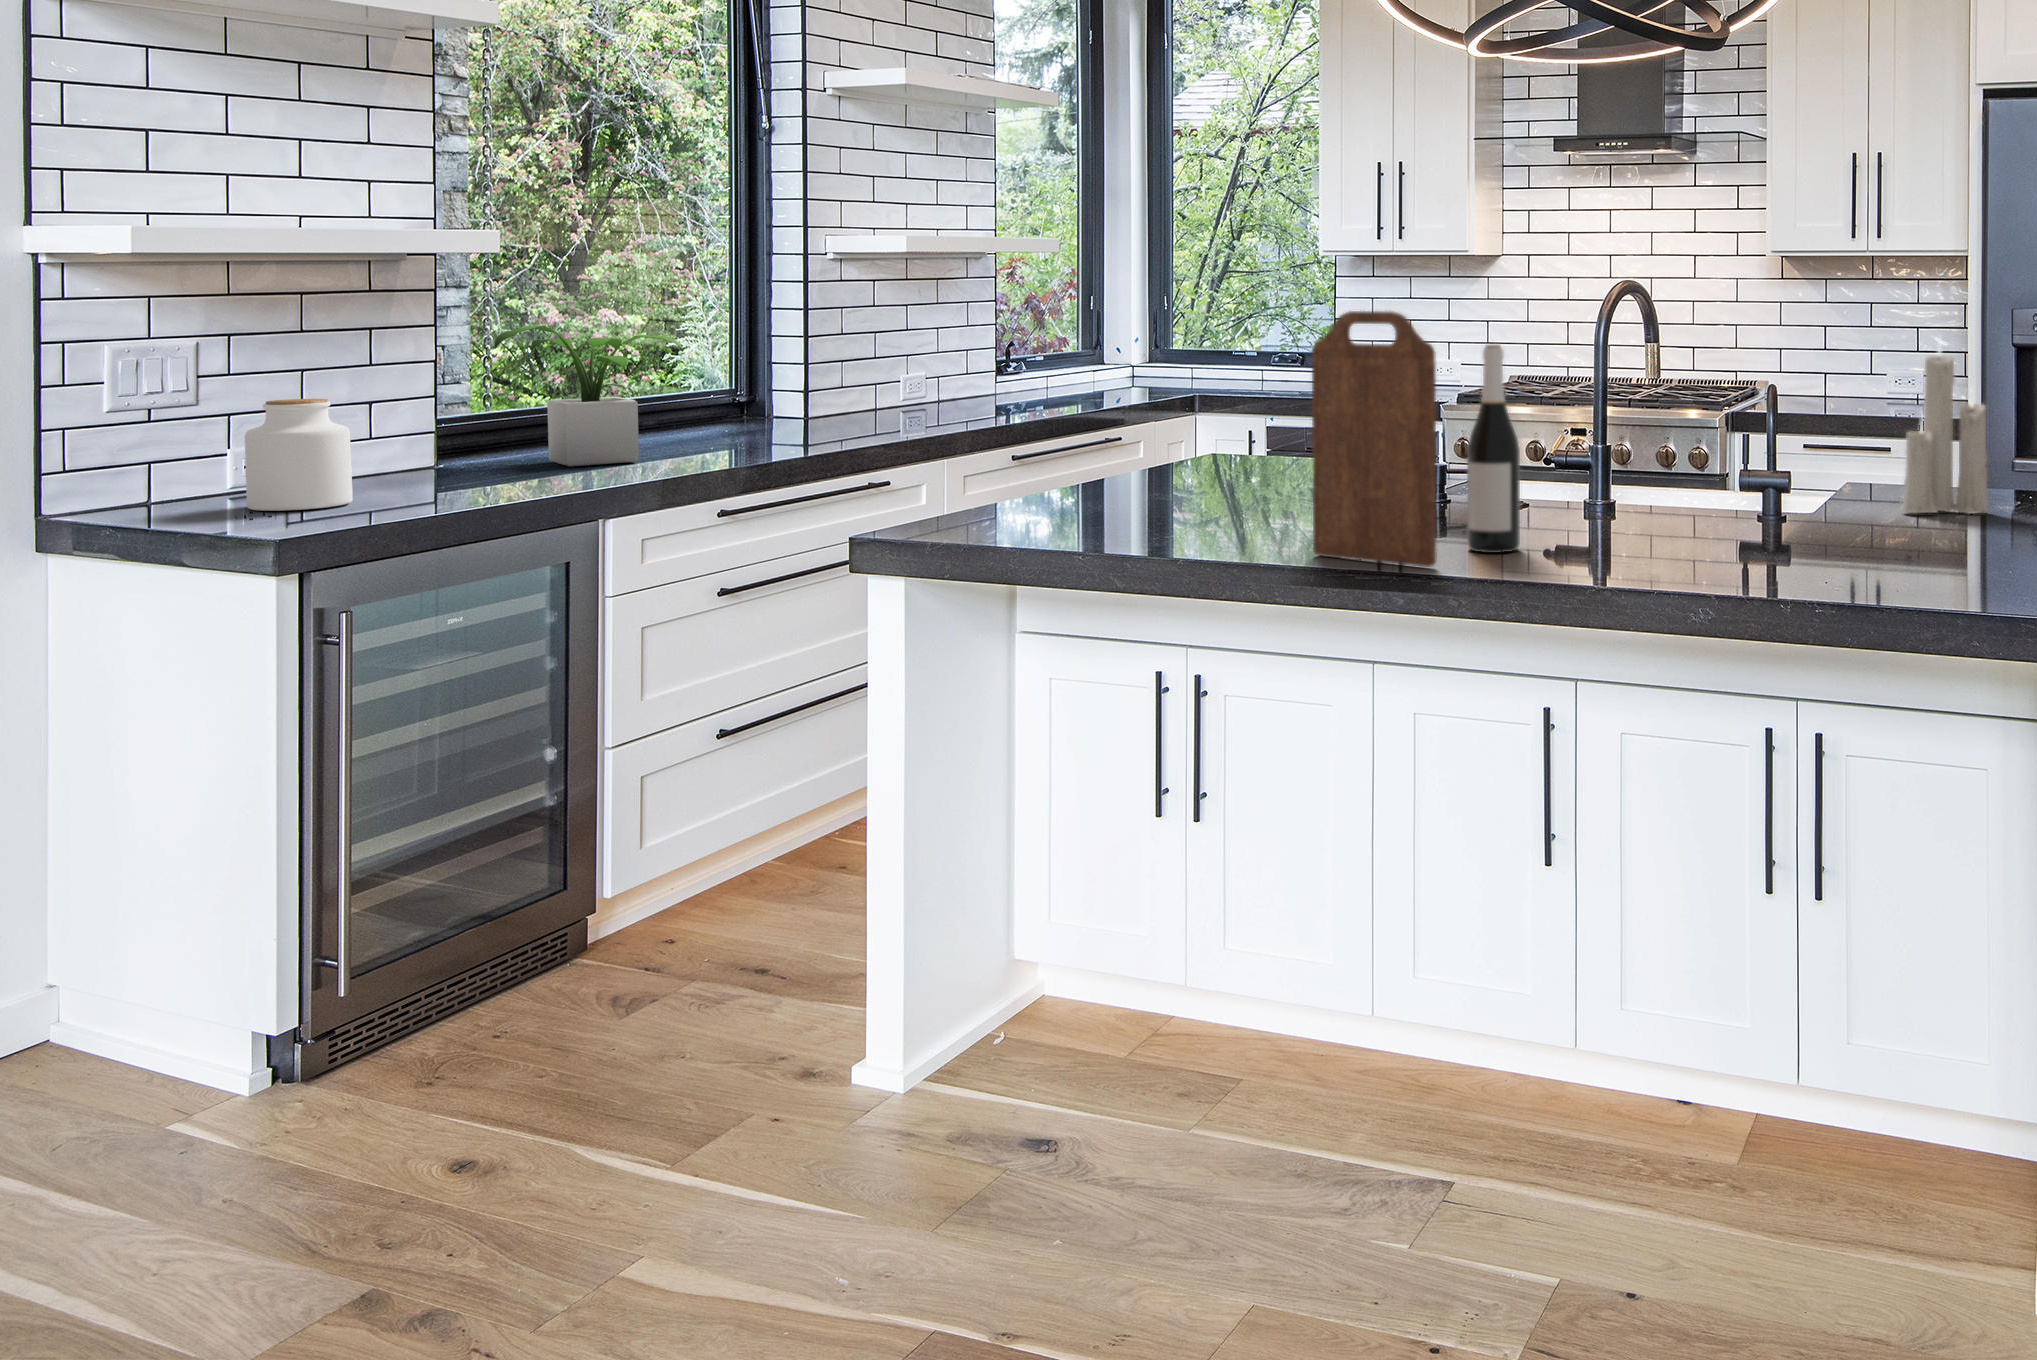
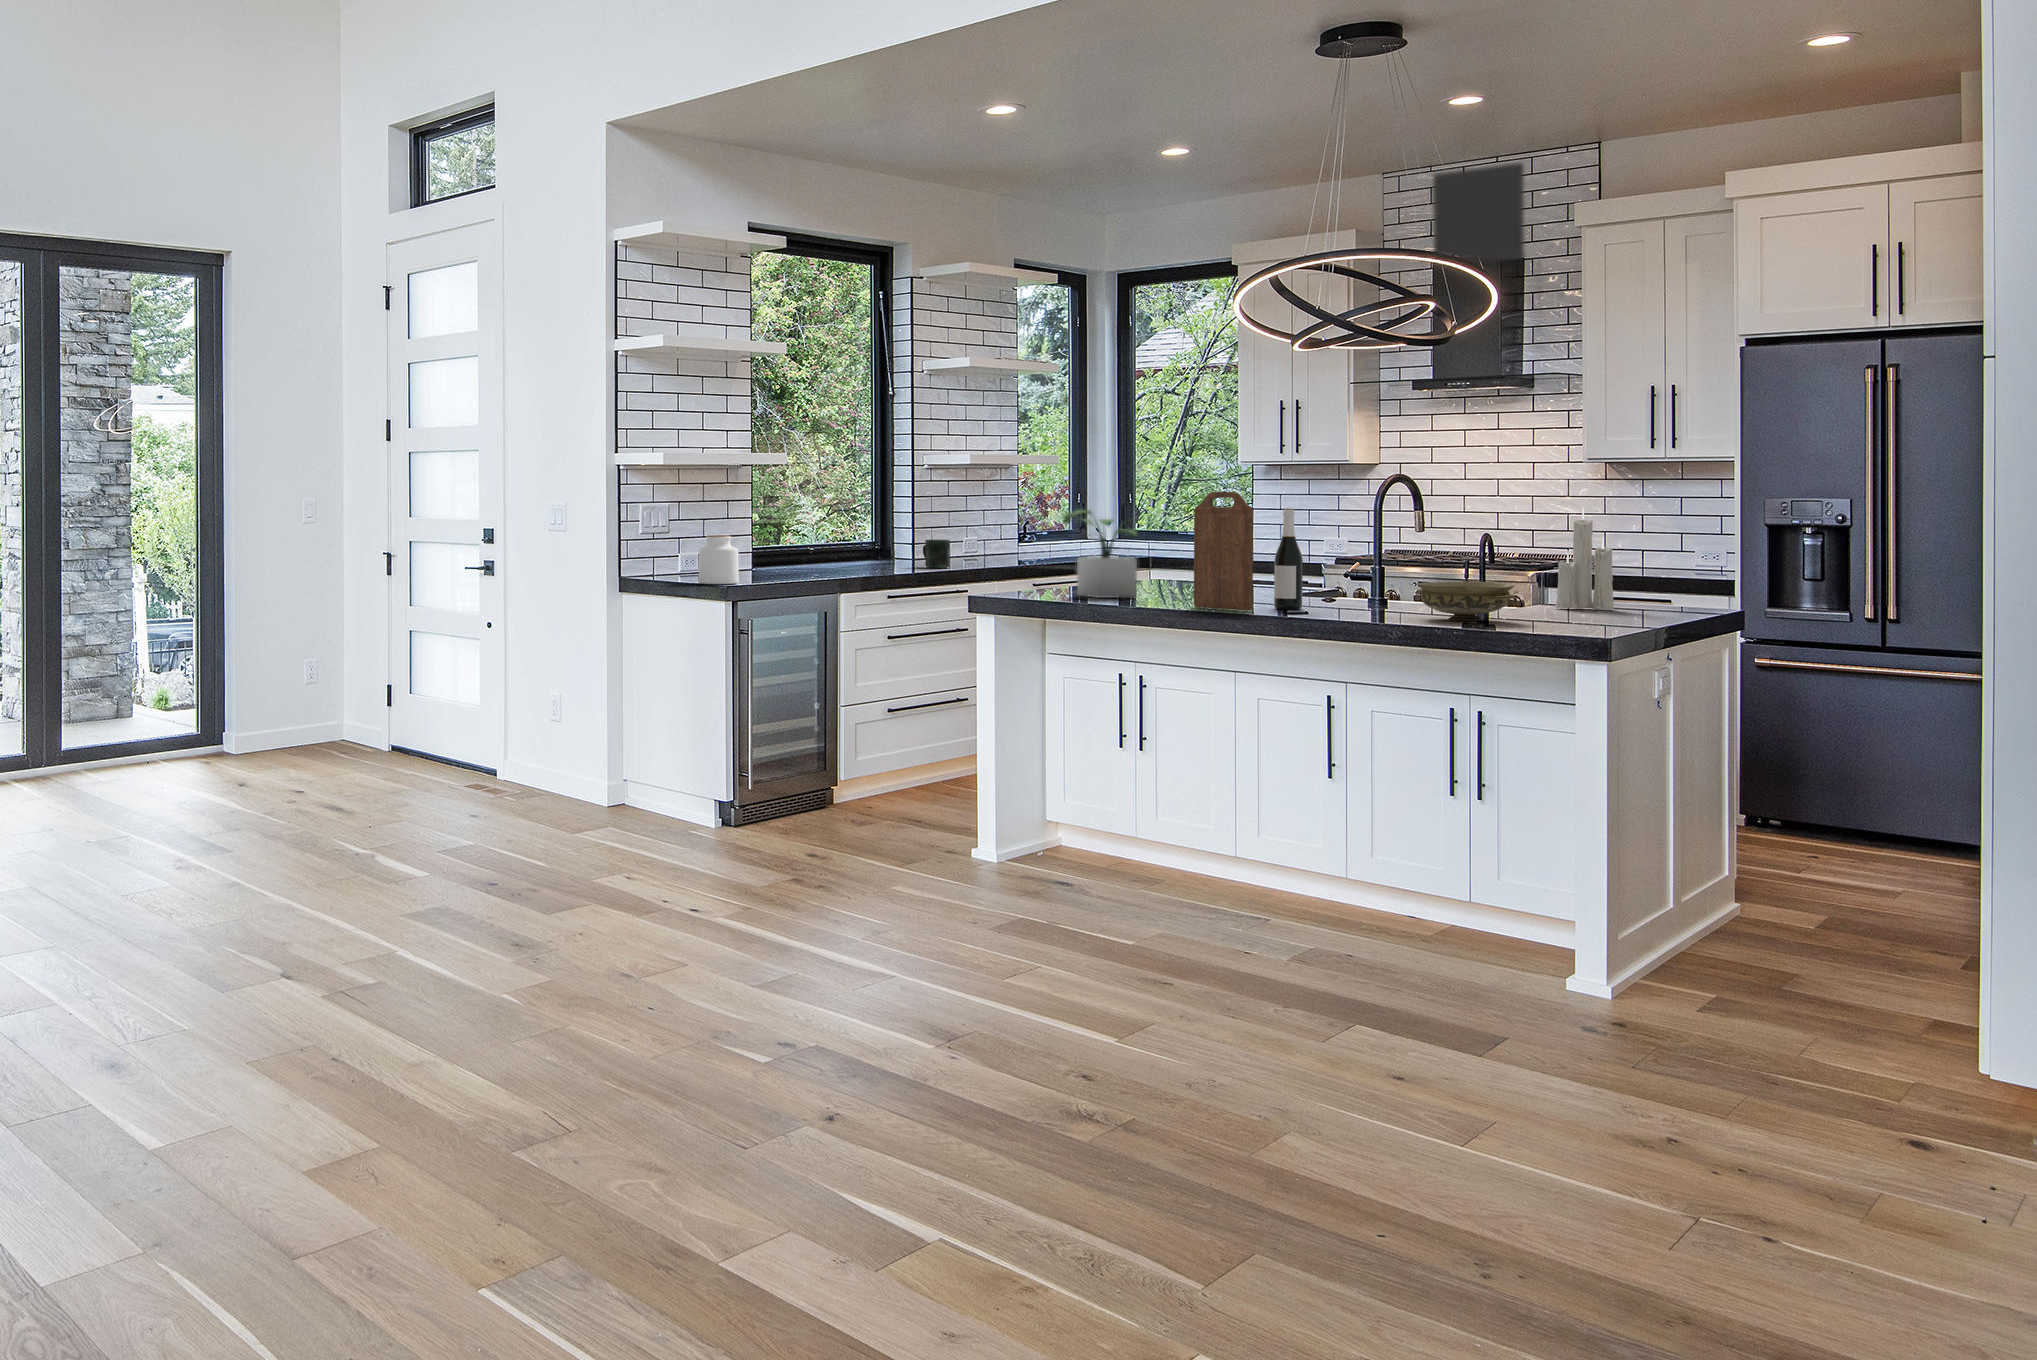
potted plant: present [494,325,683,466] -> present [1065,510,1137,598]
mug: none [823,380,871,430] -> present [923,540,950,568]
ceramic bowl: none [1748,492,1956,581] -> present [1417,582,1515,621]

